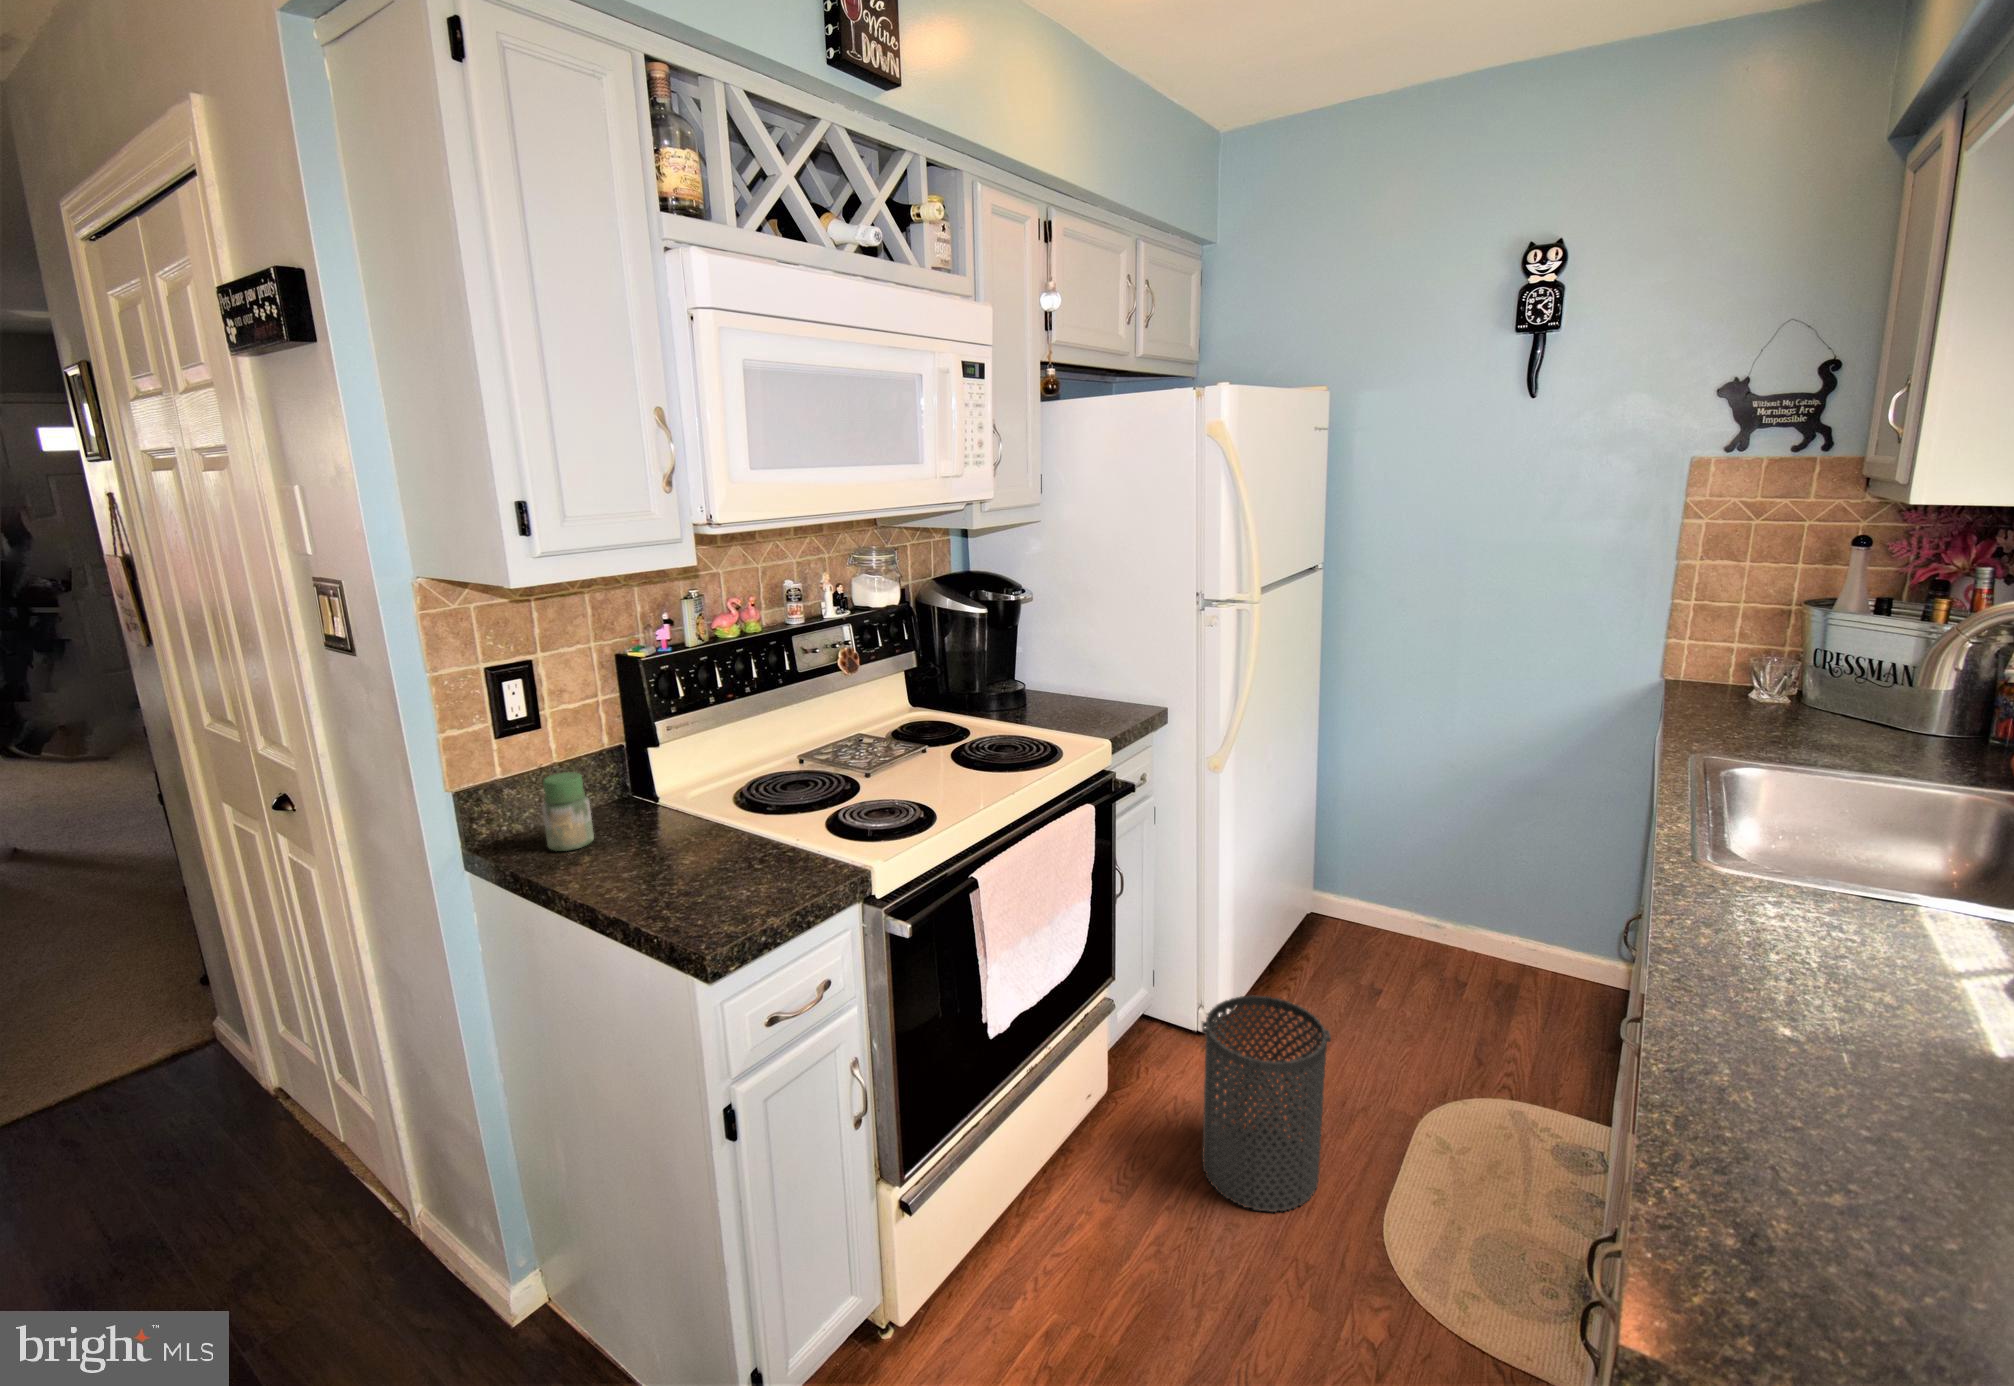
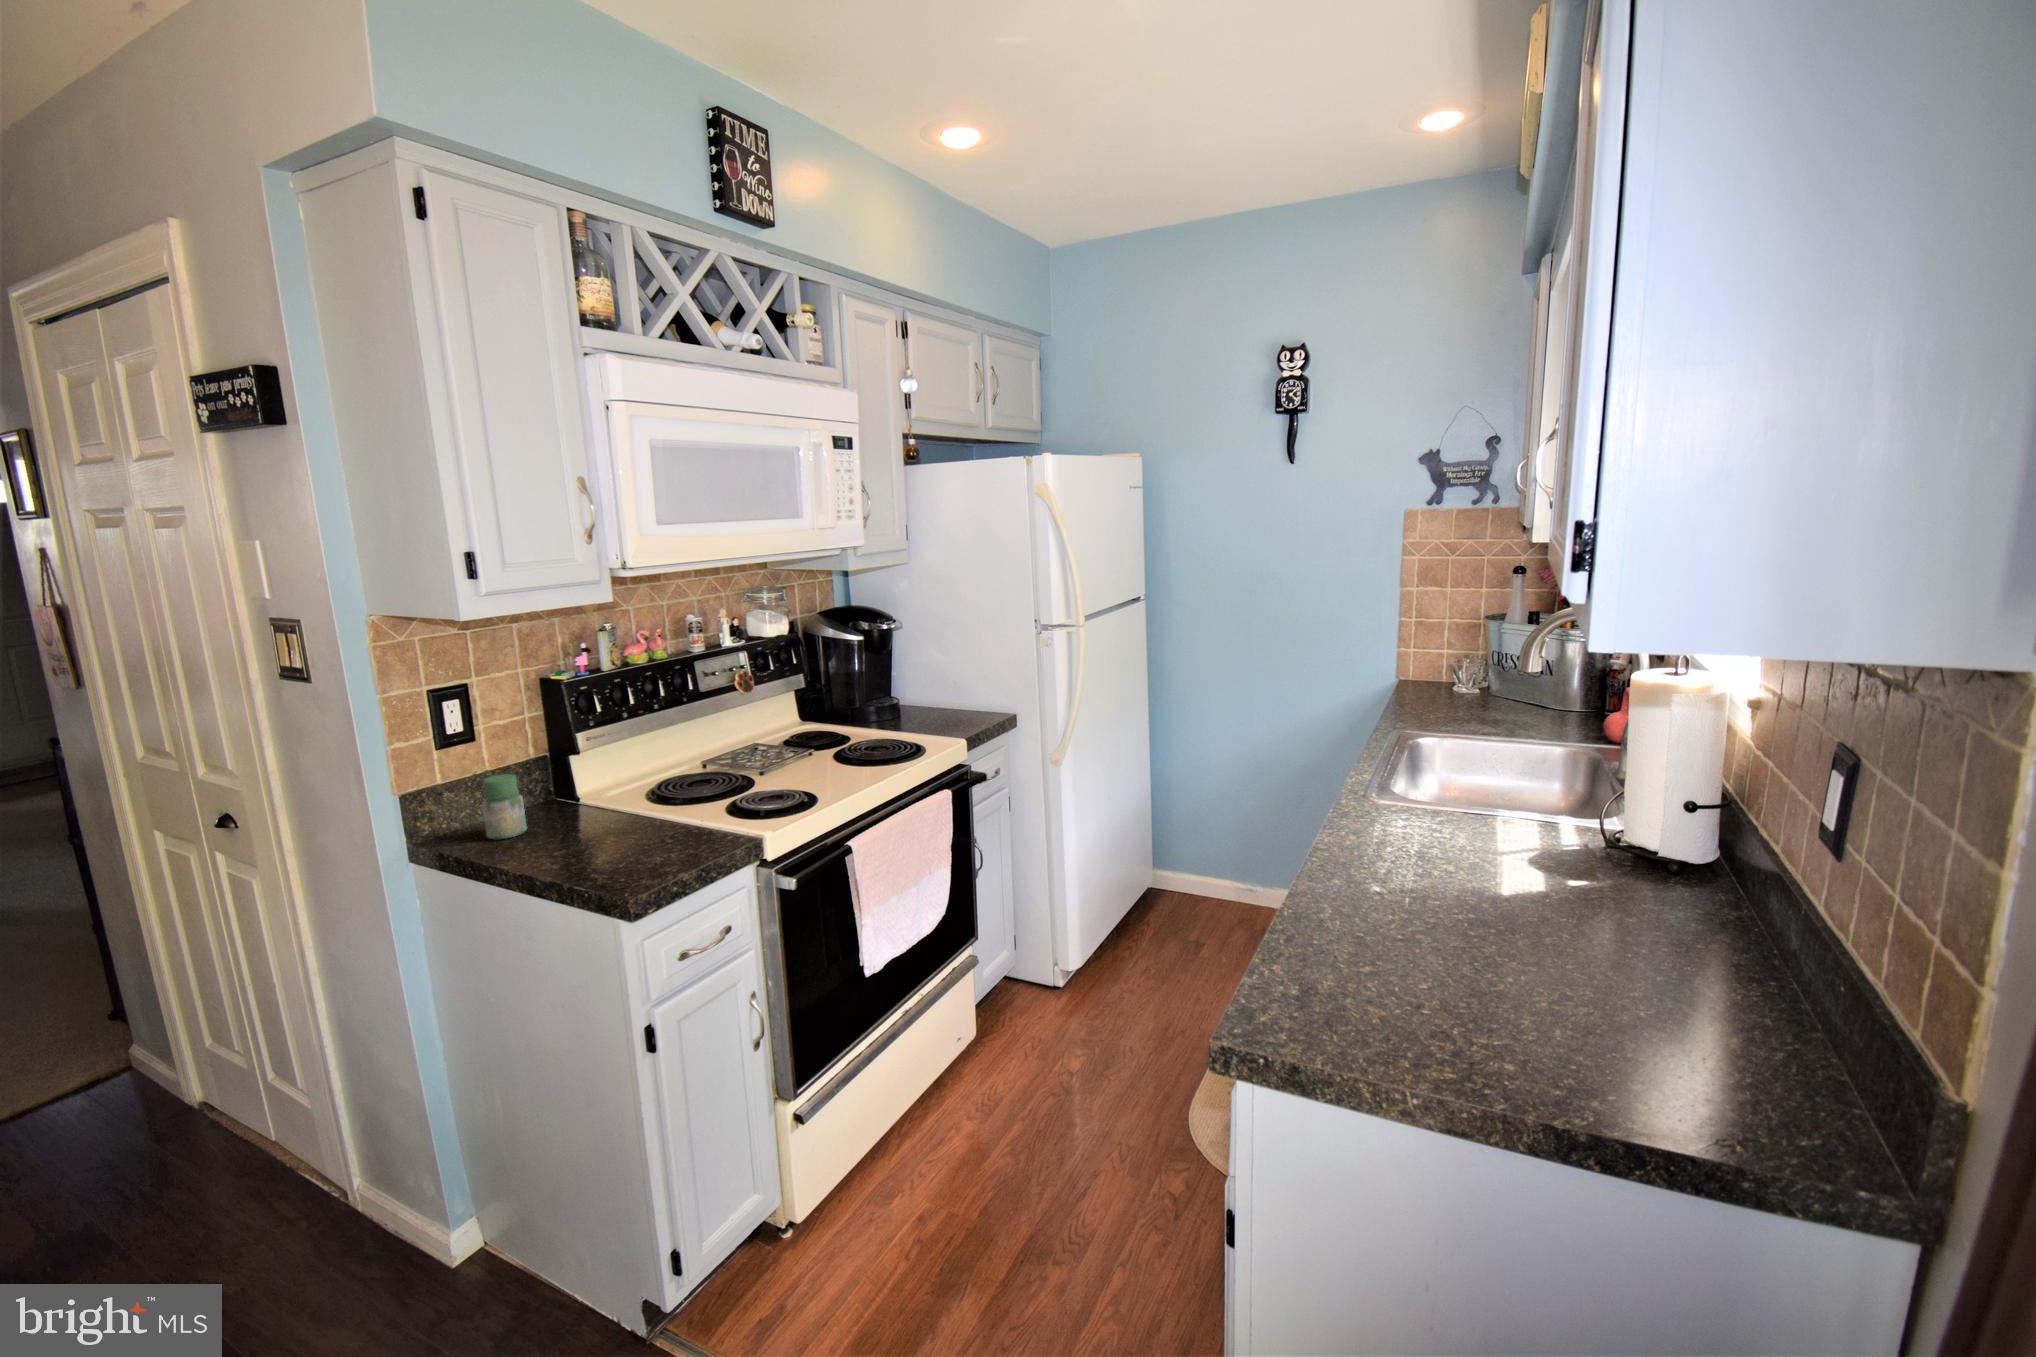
trash can: present [1202,995,1331,1212] -> none [1043,943,1144,1114]

